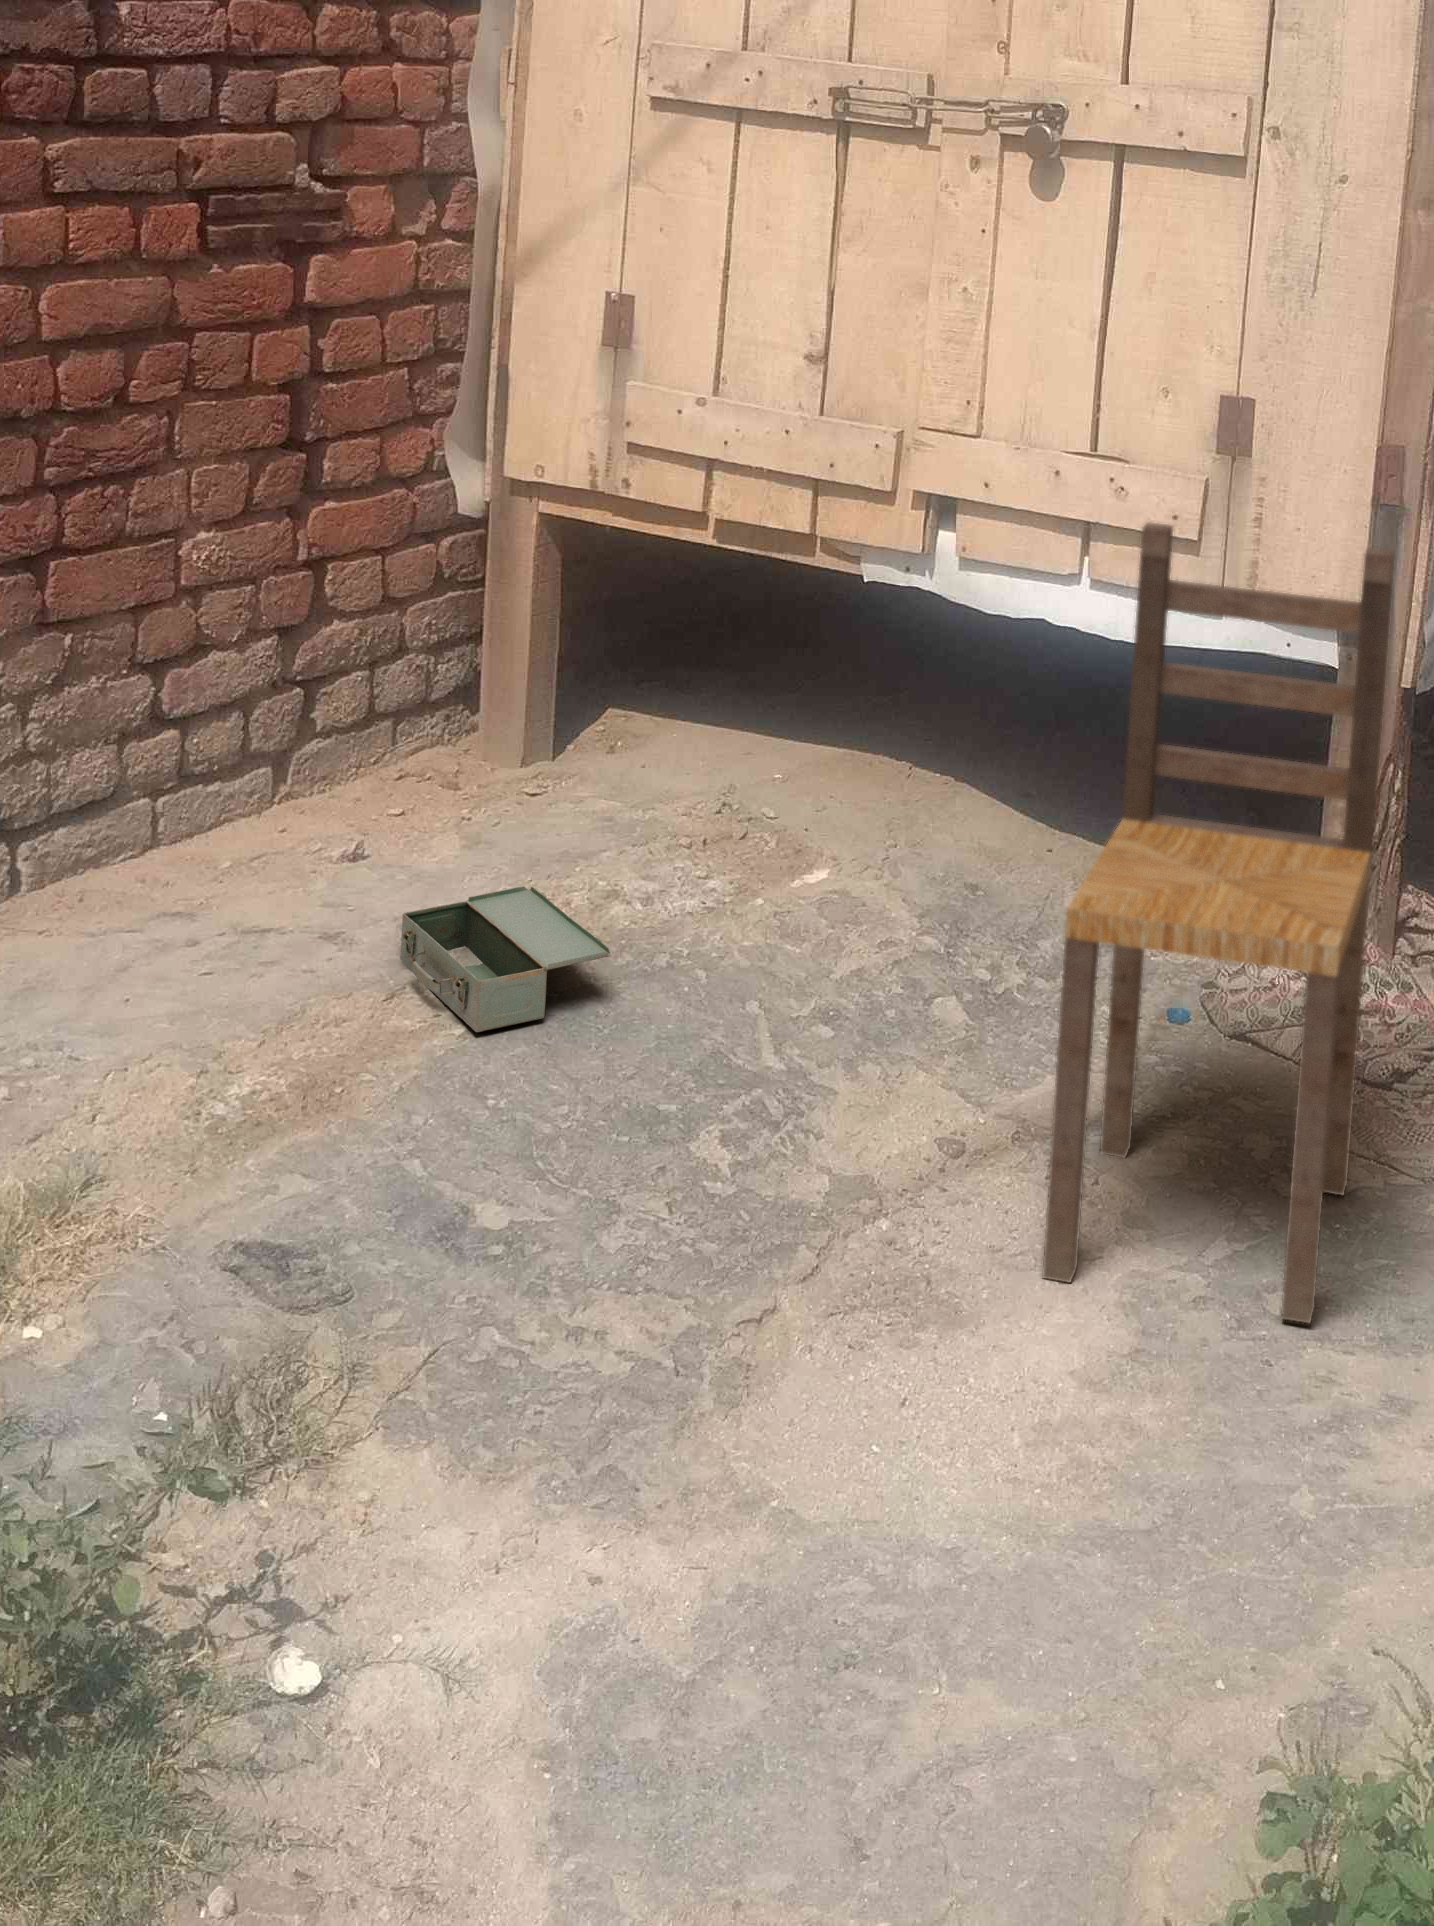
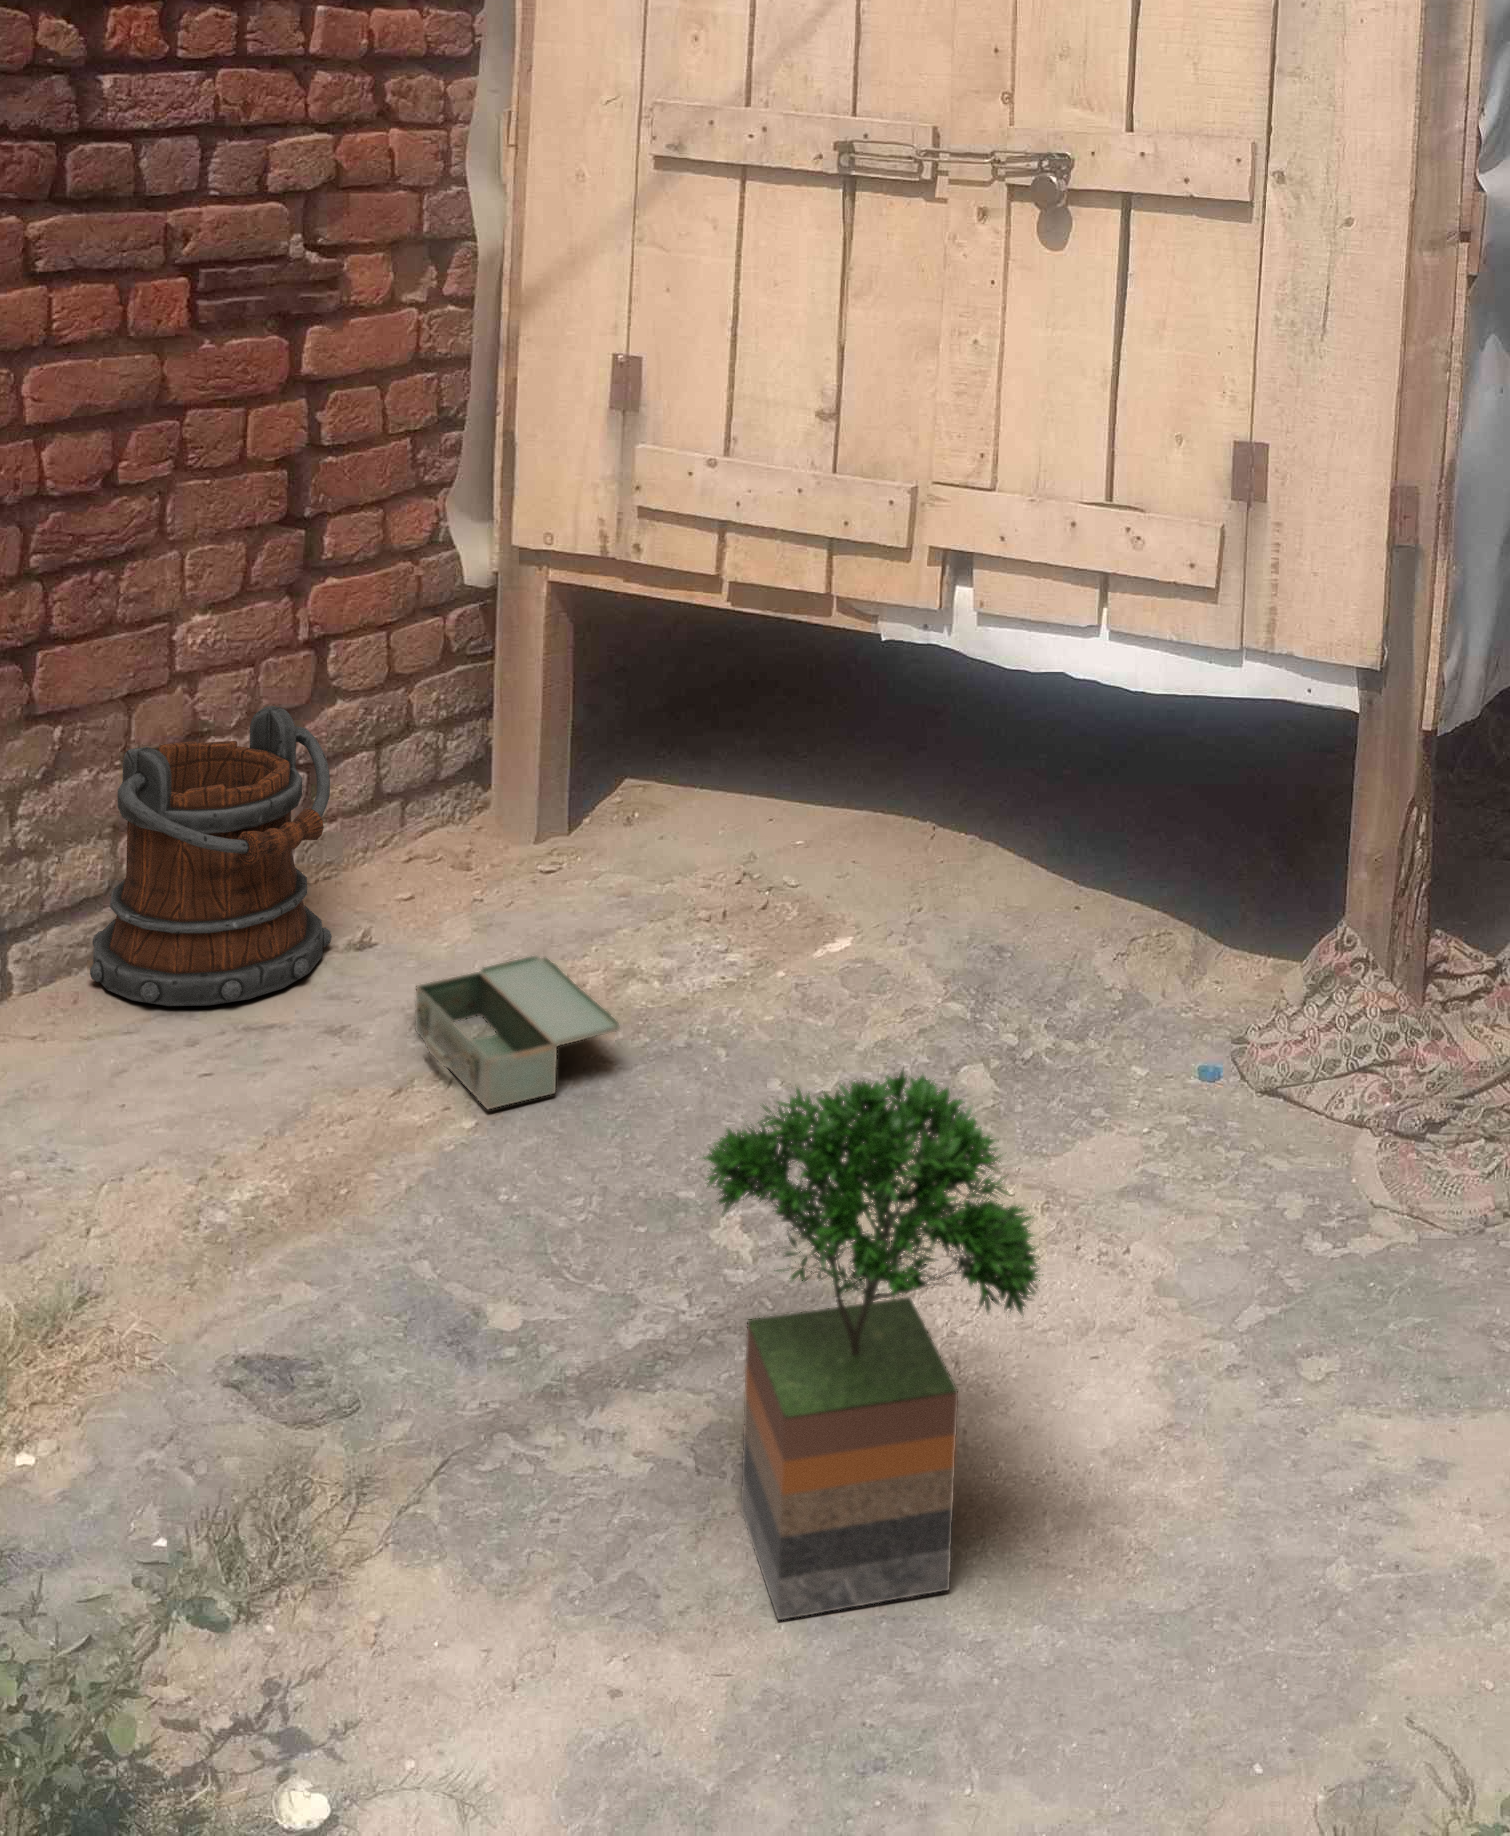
chair: present [1043,523,1395,1323] -> none [1055,596,1404,1418]
bucket: none [68,634,317,933] -> present [90,706,332,1006]
potted tree: none [703,964,1039,1500] -> present [704,1071,1043,1620]

